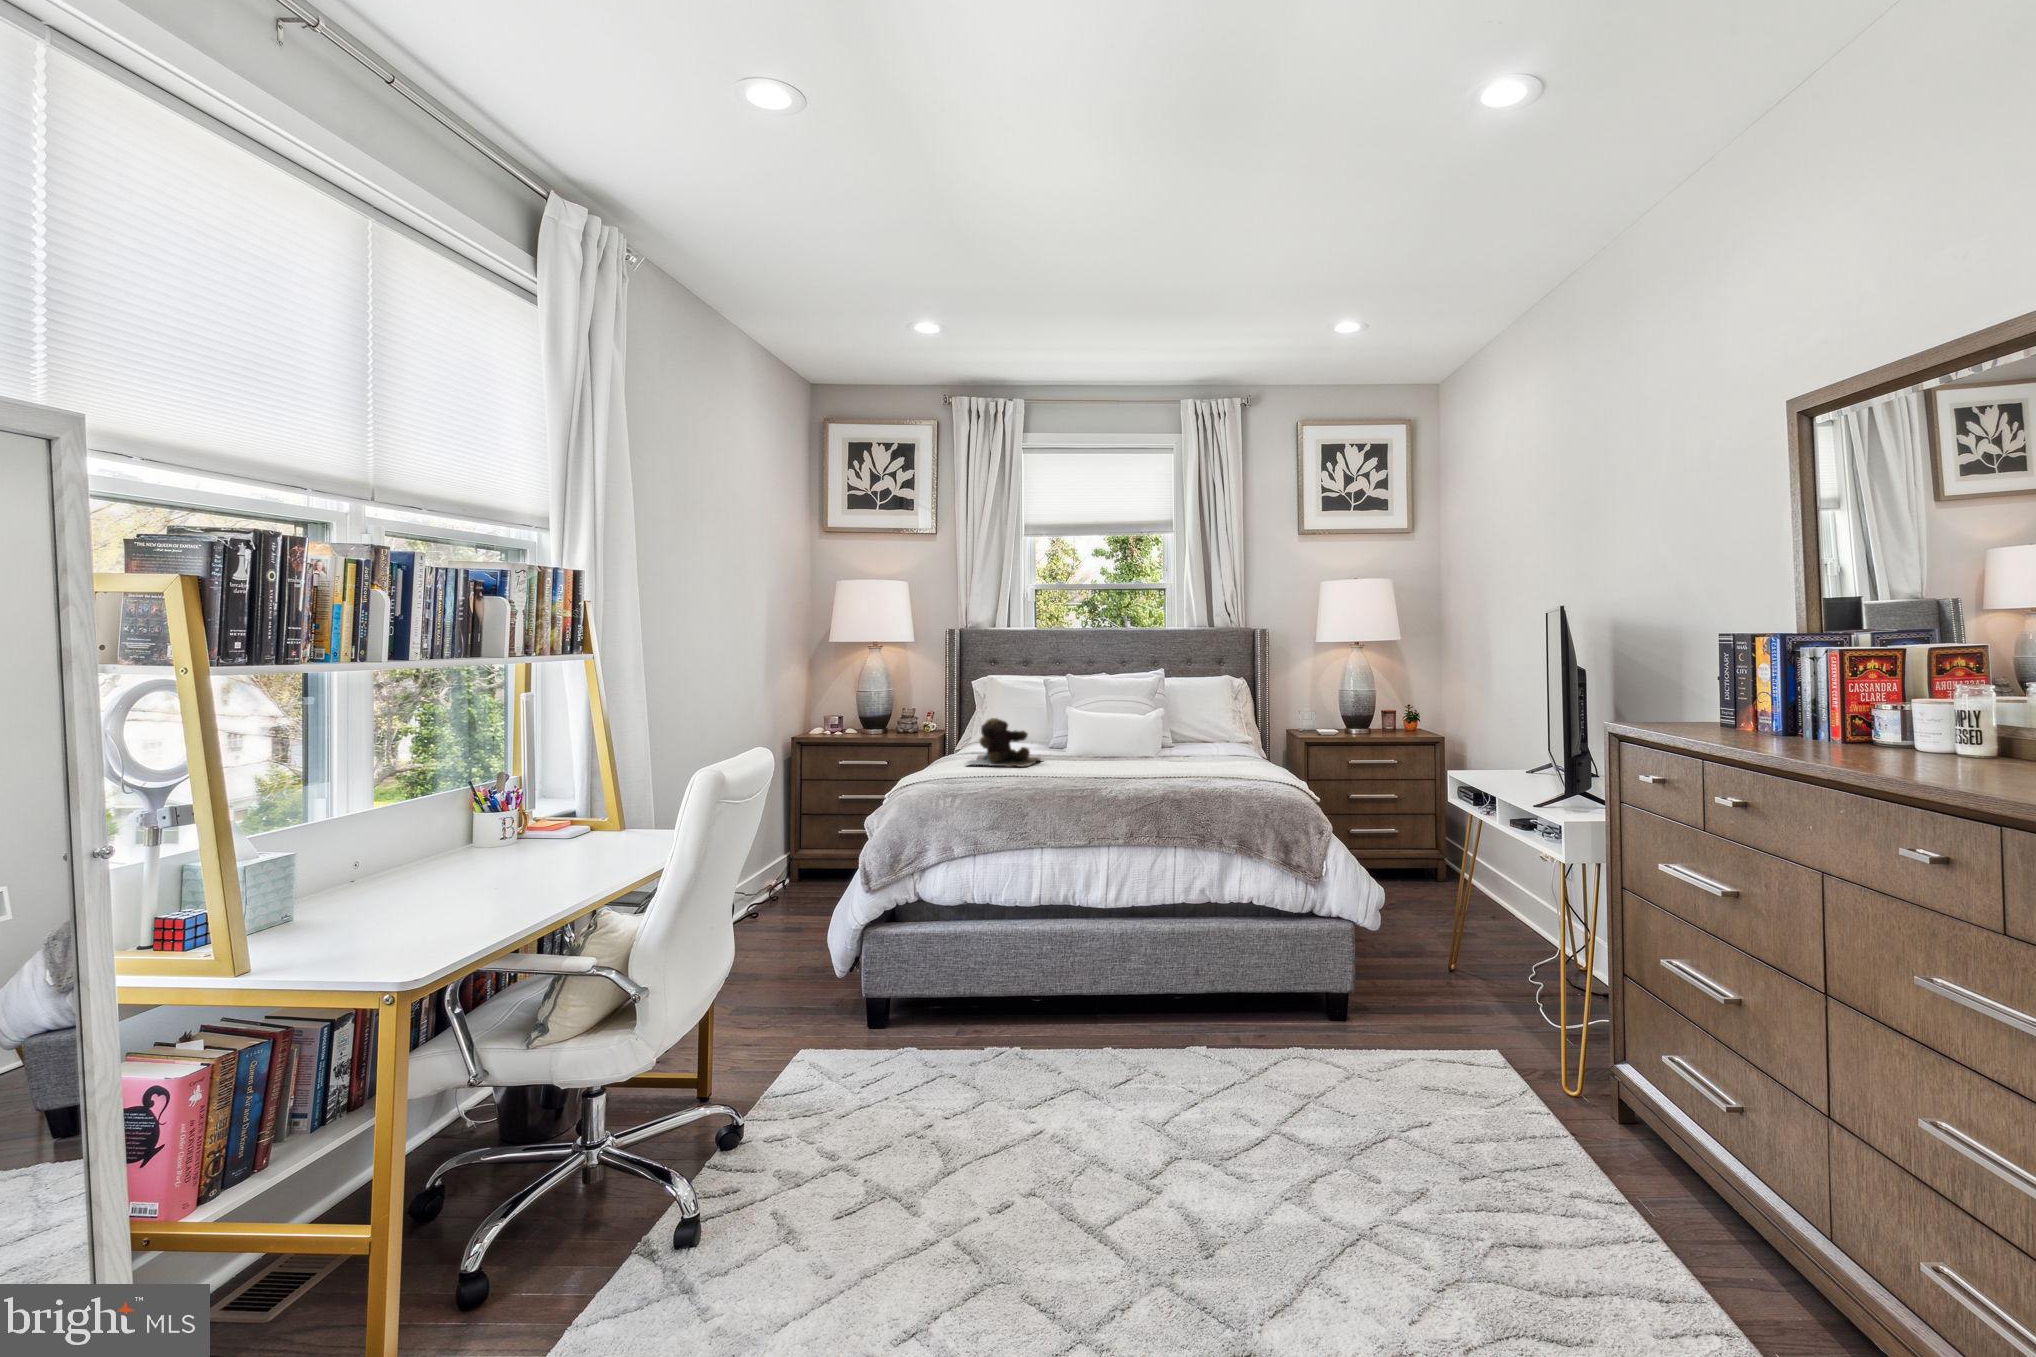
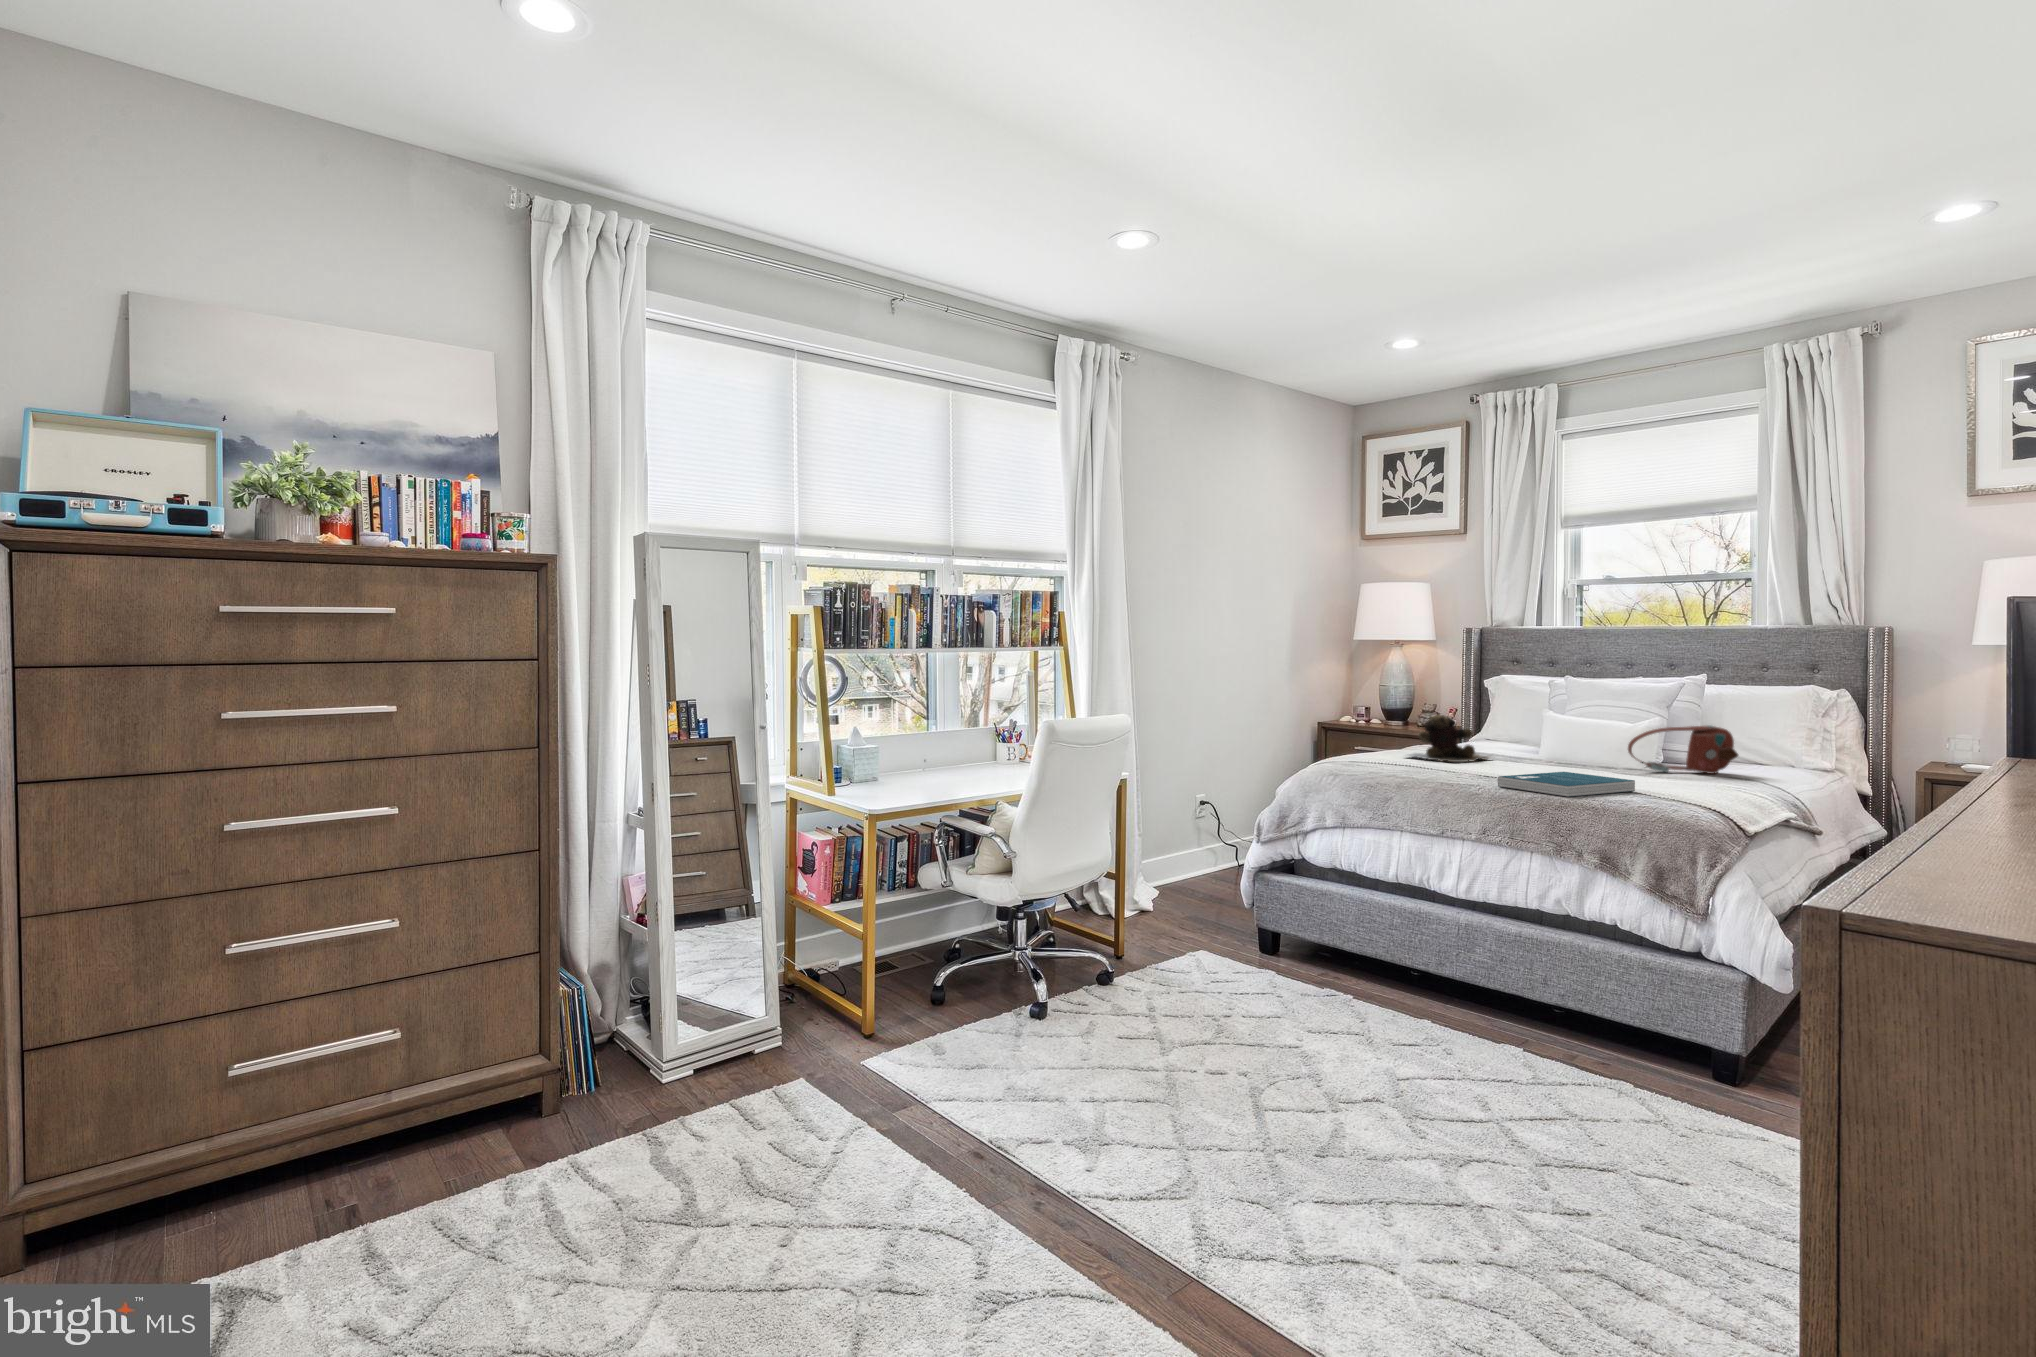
handbag: none [1171,714,1244,759] -> present [1628,725,1738,774]
book: none [1134,767,1236,793] -> present [1498,772,1635,797]

